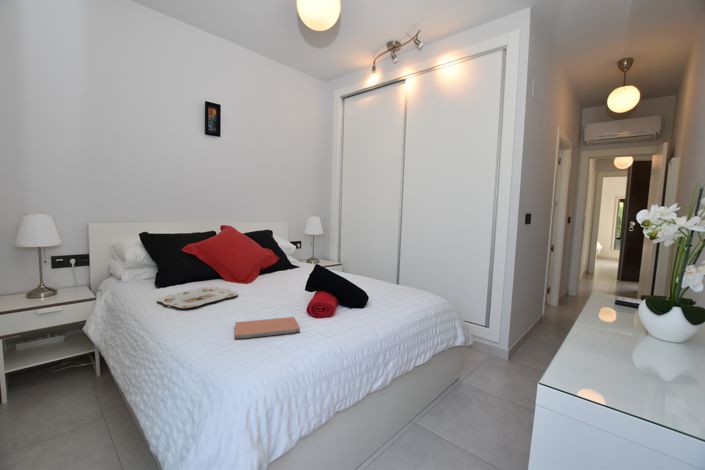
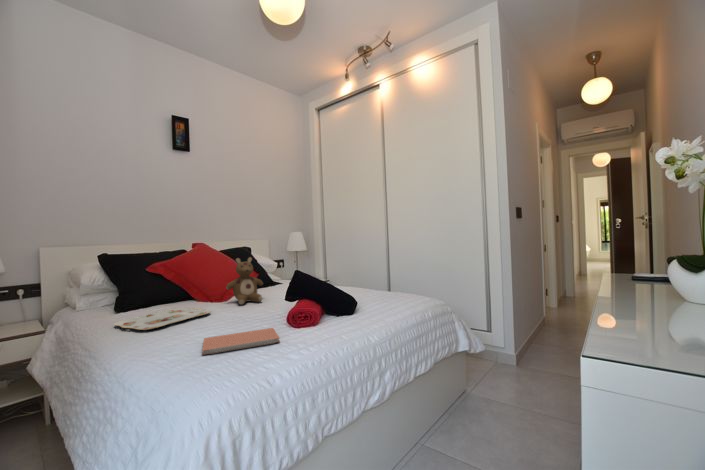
stuffed bear: none [252,245,284,288] -> present [226,257,263,305]

